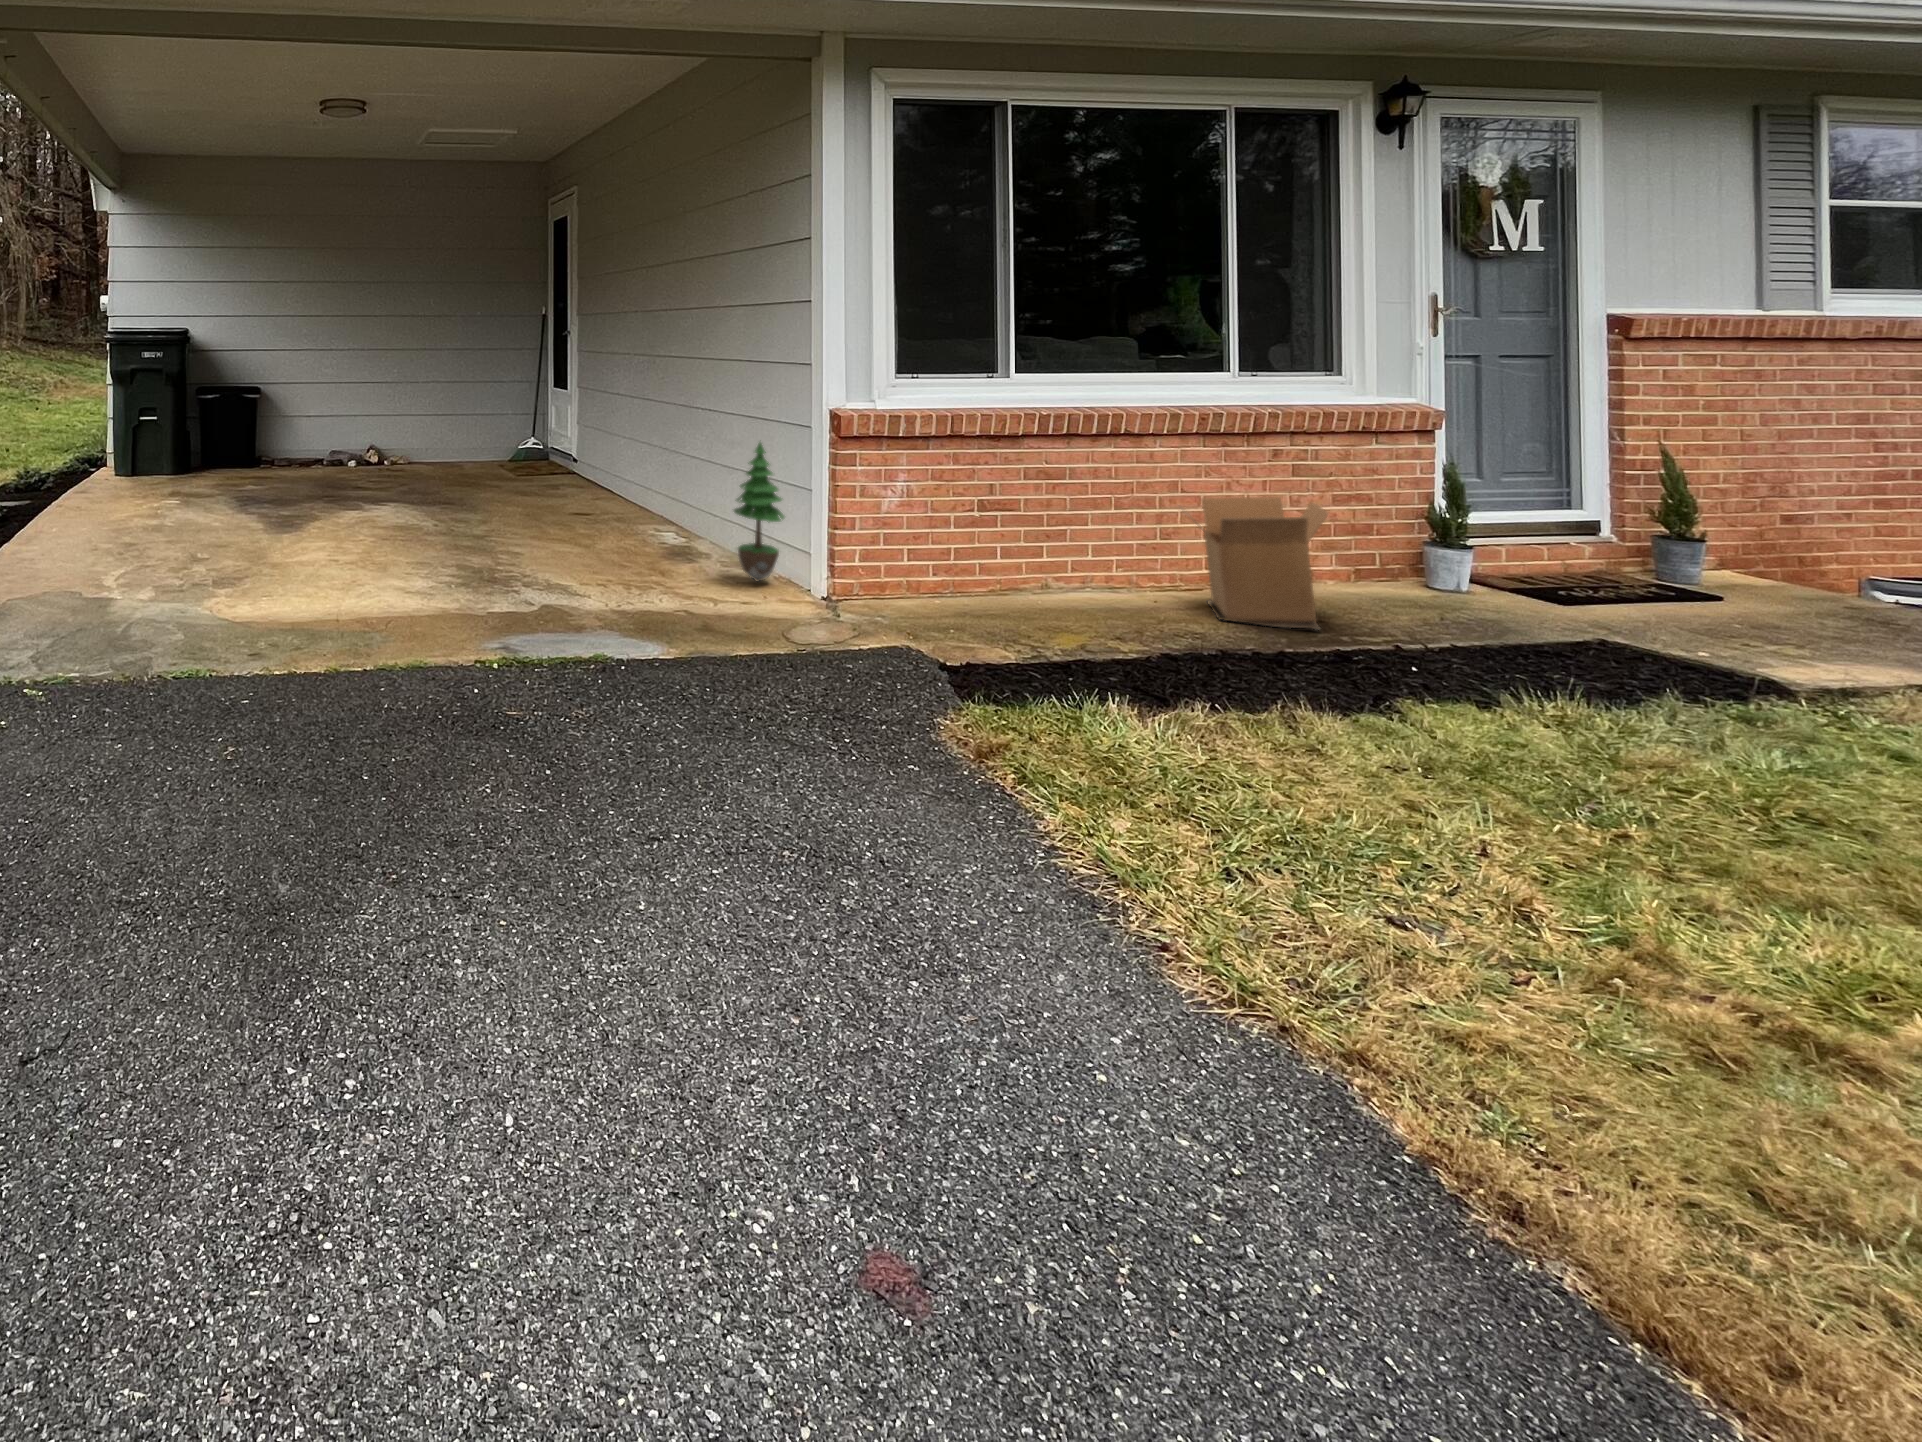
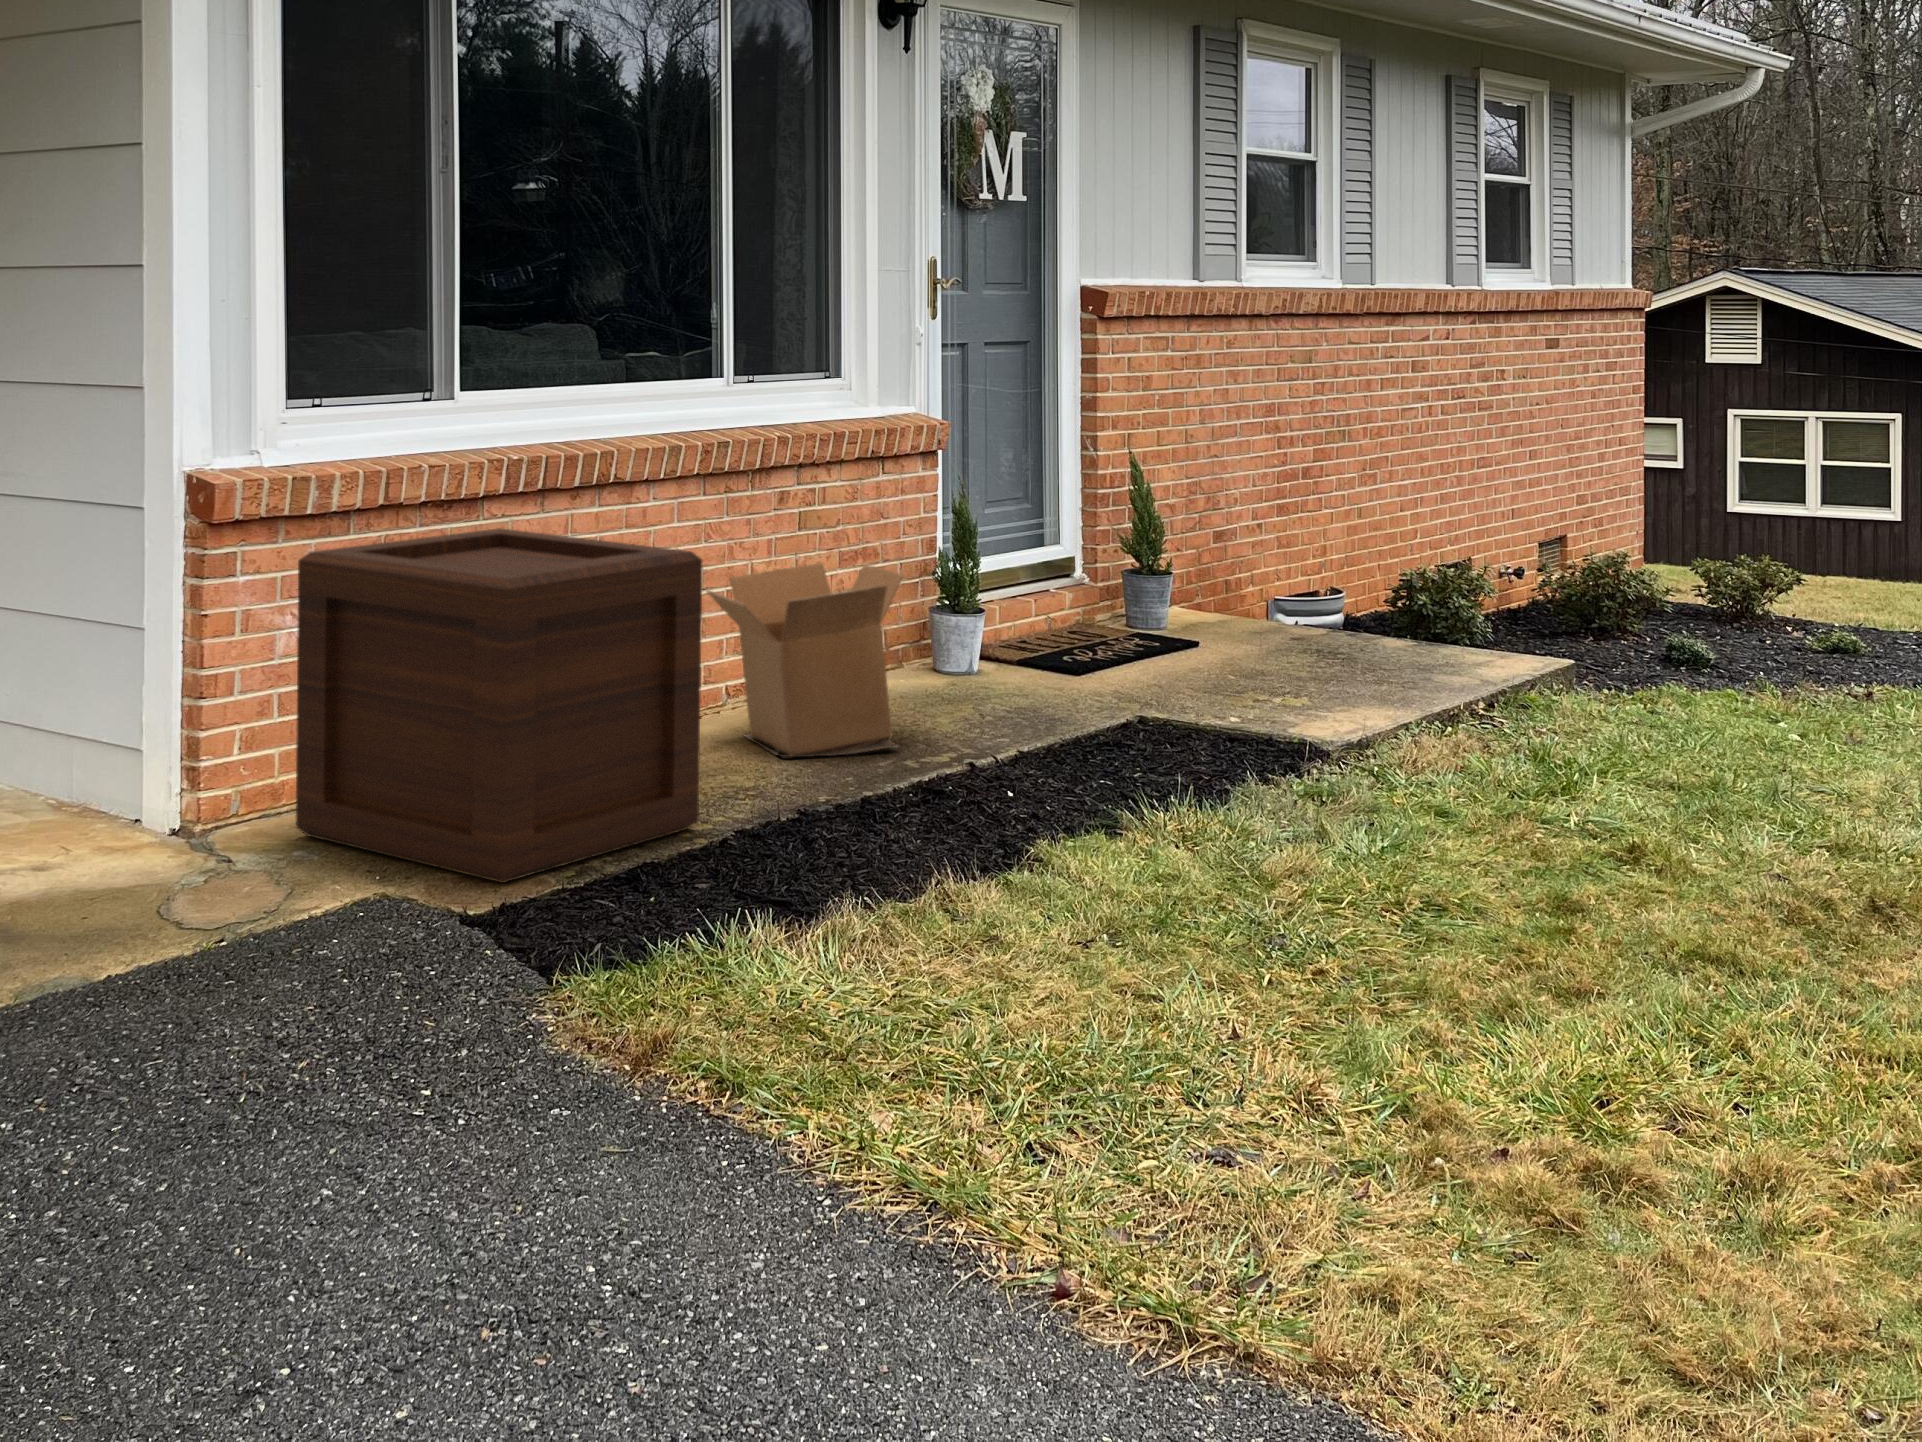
potted tree: present [734,443,784,582] -> none [38,548,144,832]
wooden crate: none [855,451,1109,655] -> present [296,528,703,883]

